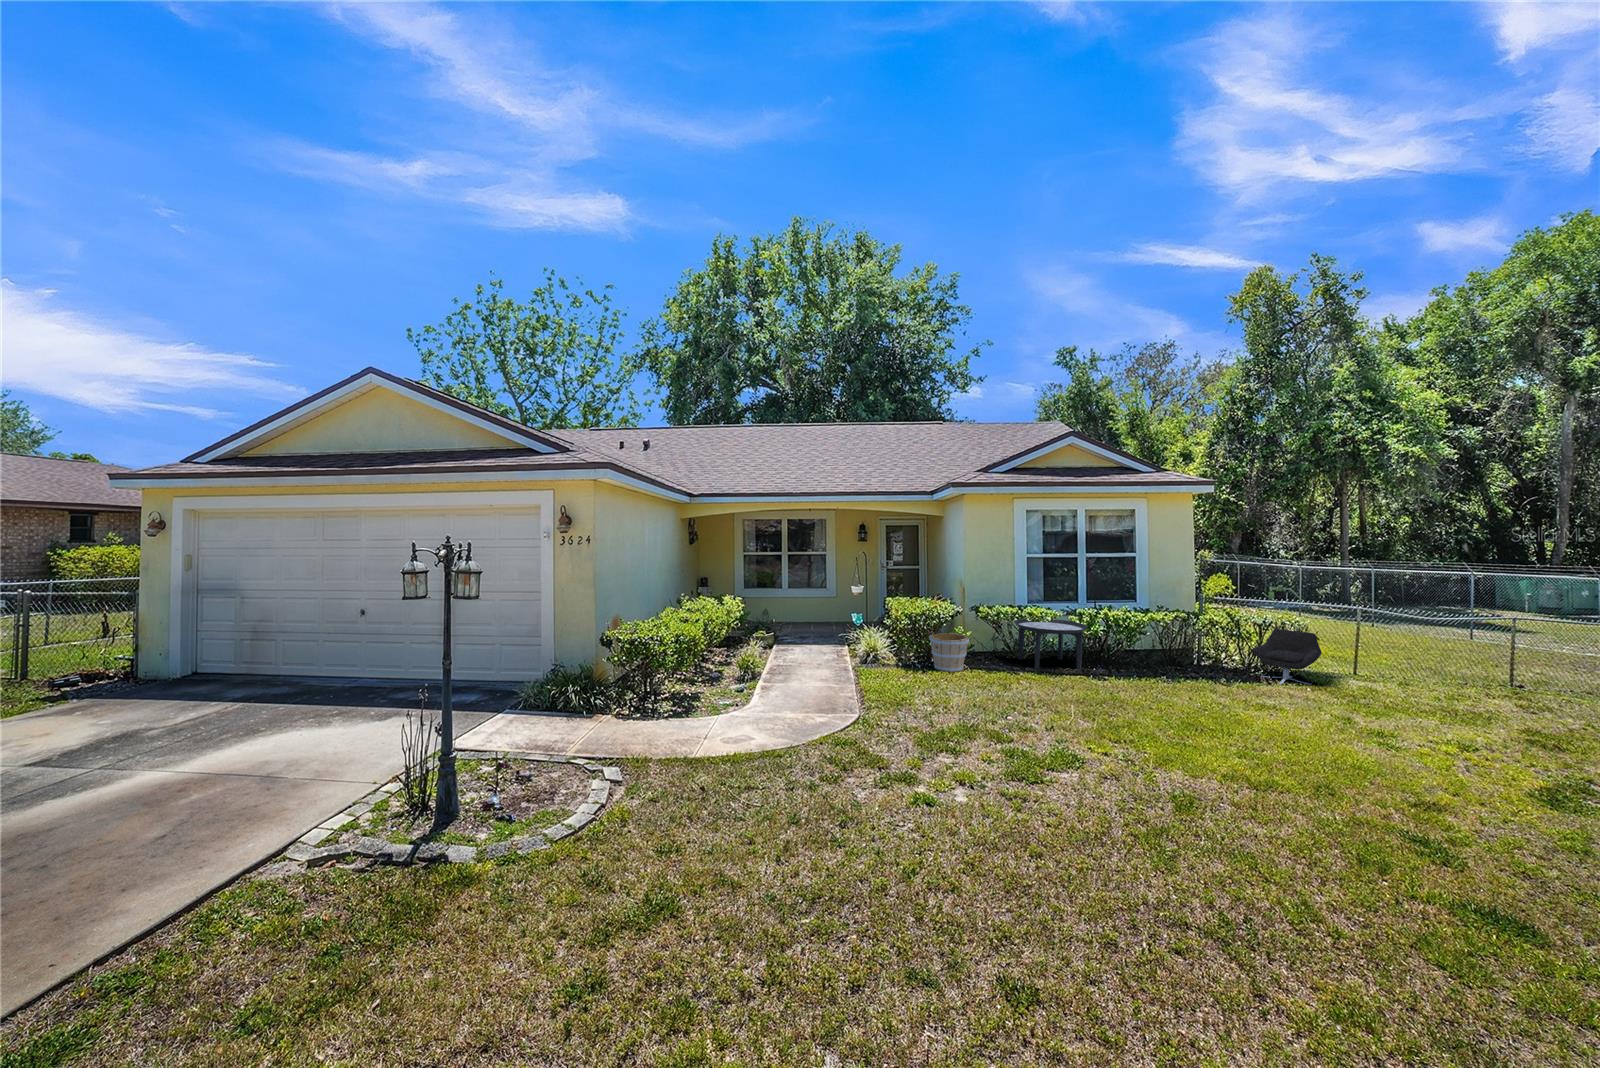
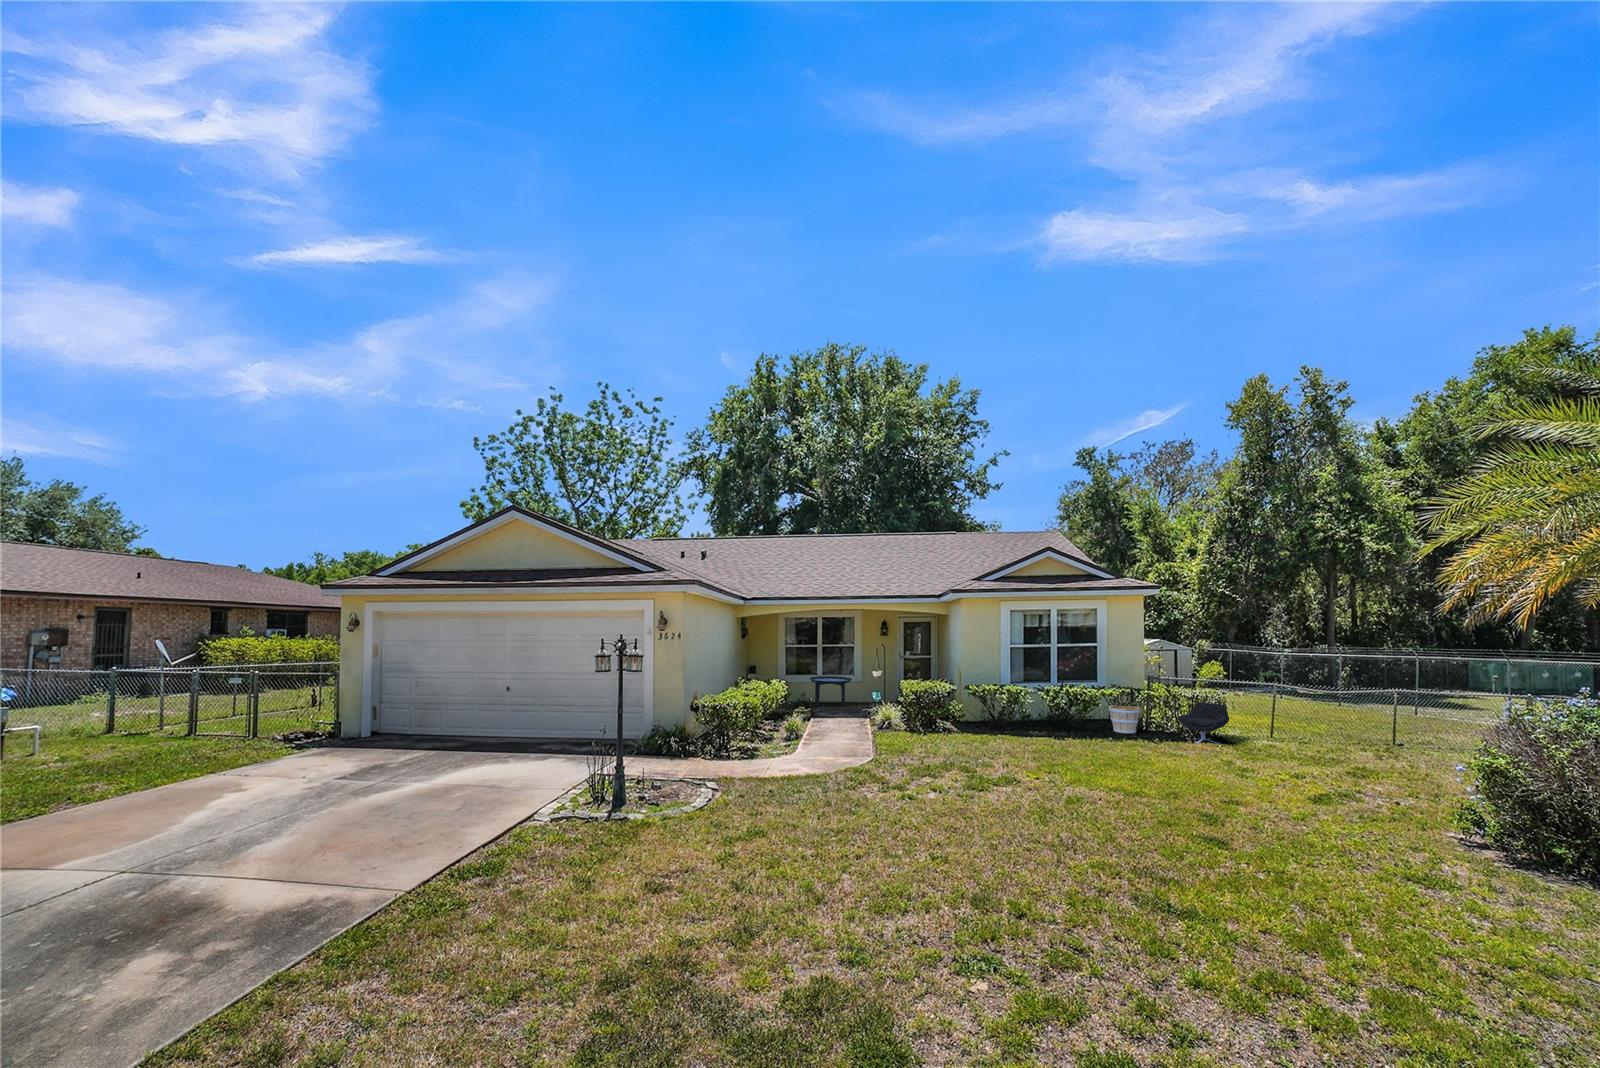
round table: present [1014,618,1088,669] -> present [809,676,852,707]
wooden bucket: present [929,633,969,672] -> present [1109,705,1140,734]

